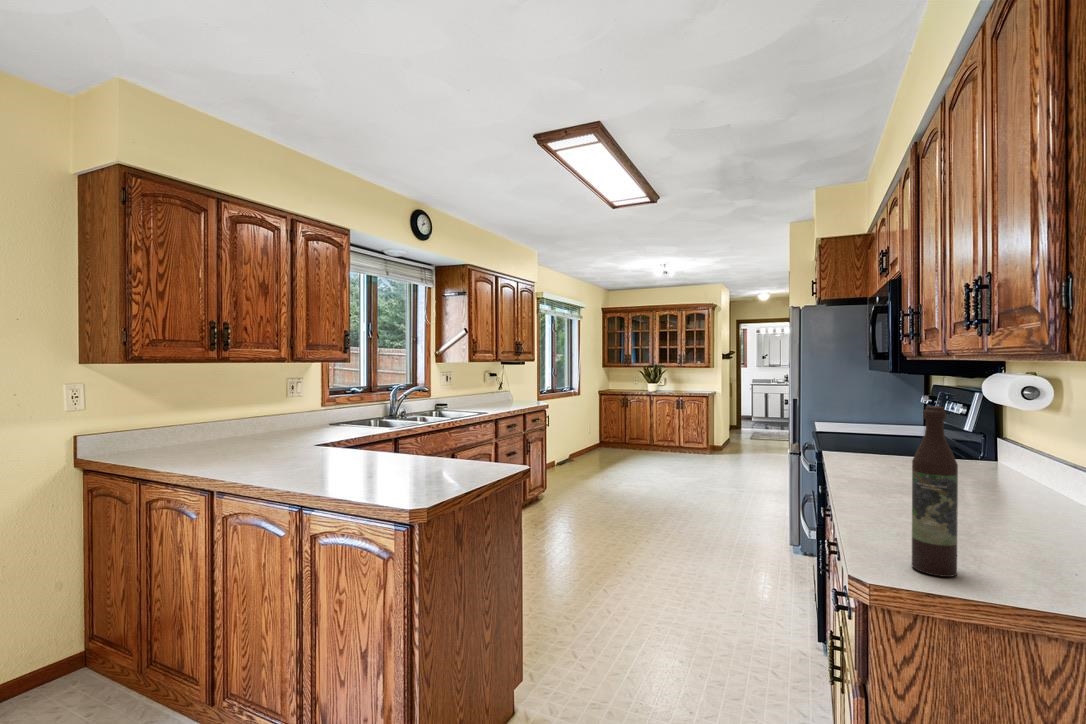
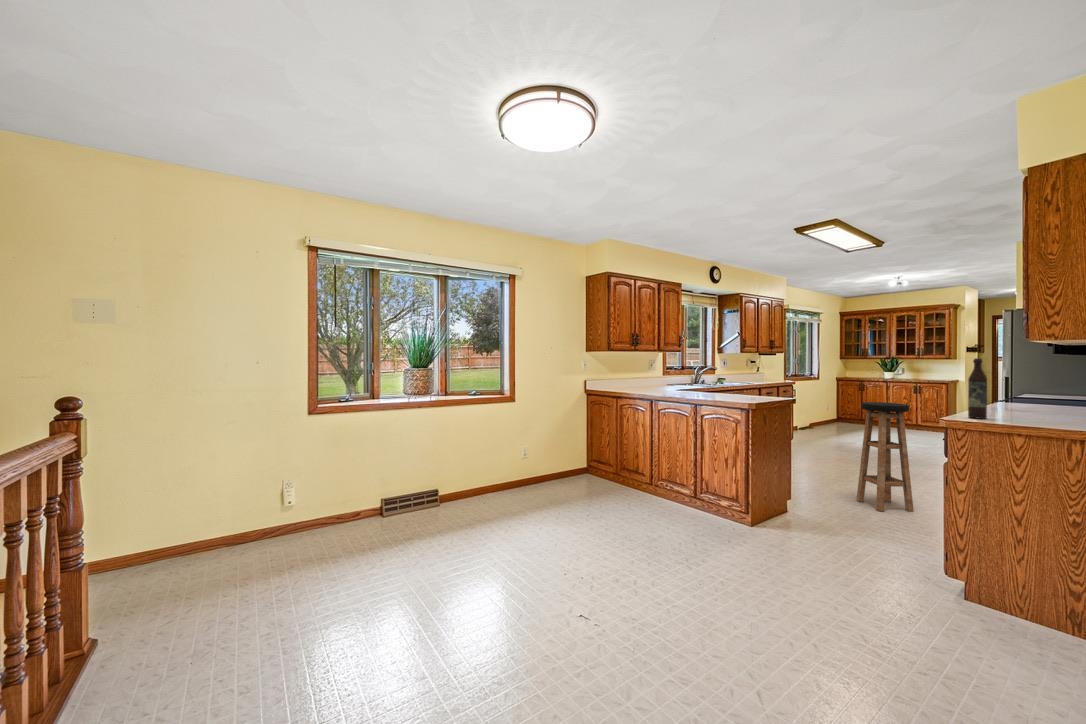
bar stool: none [633,457,718,670] -> present [856,402,914,511]

